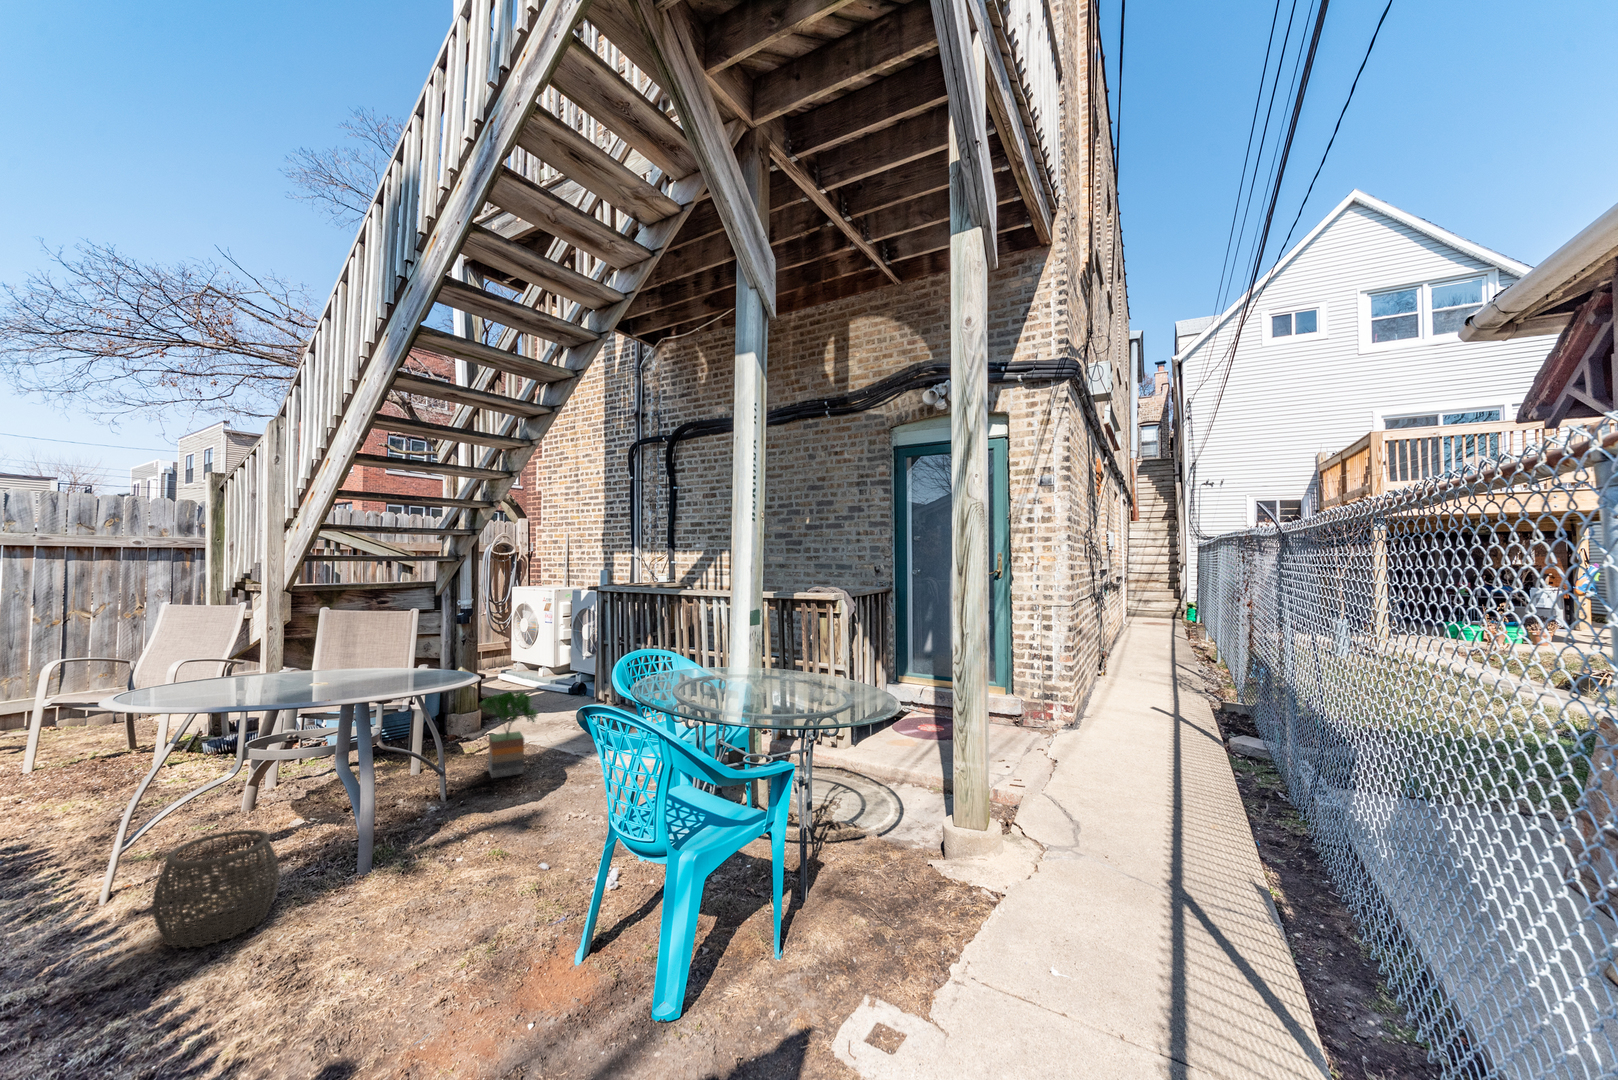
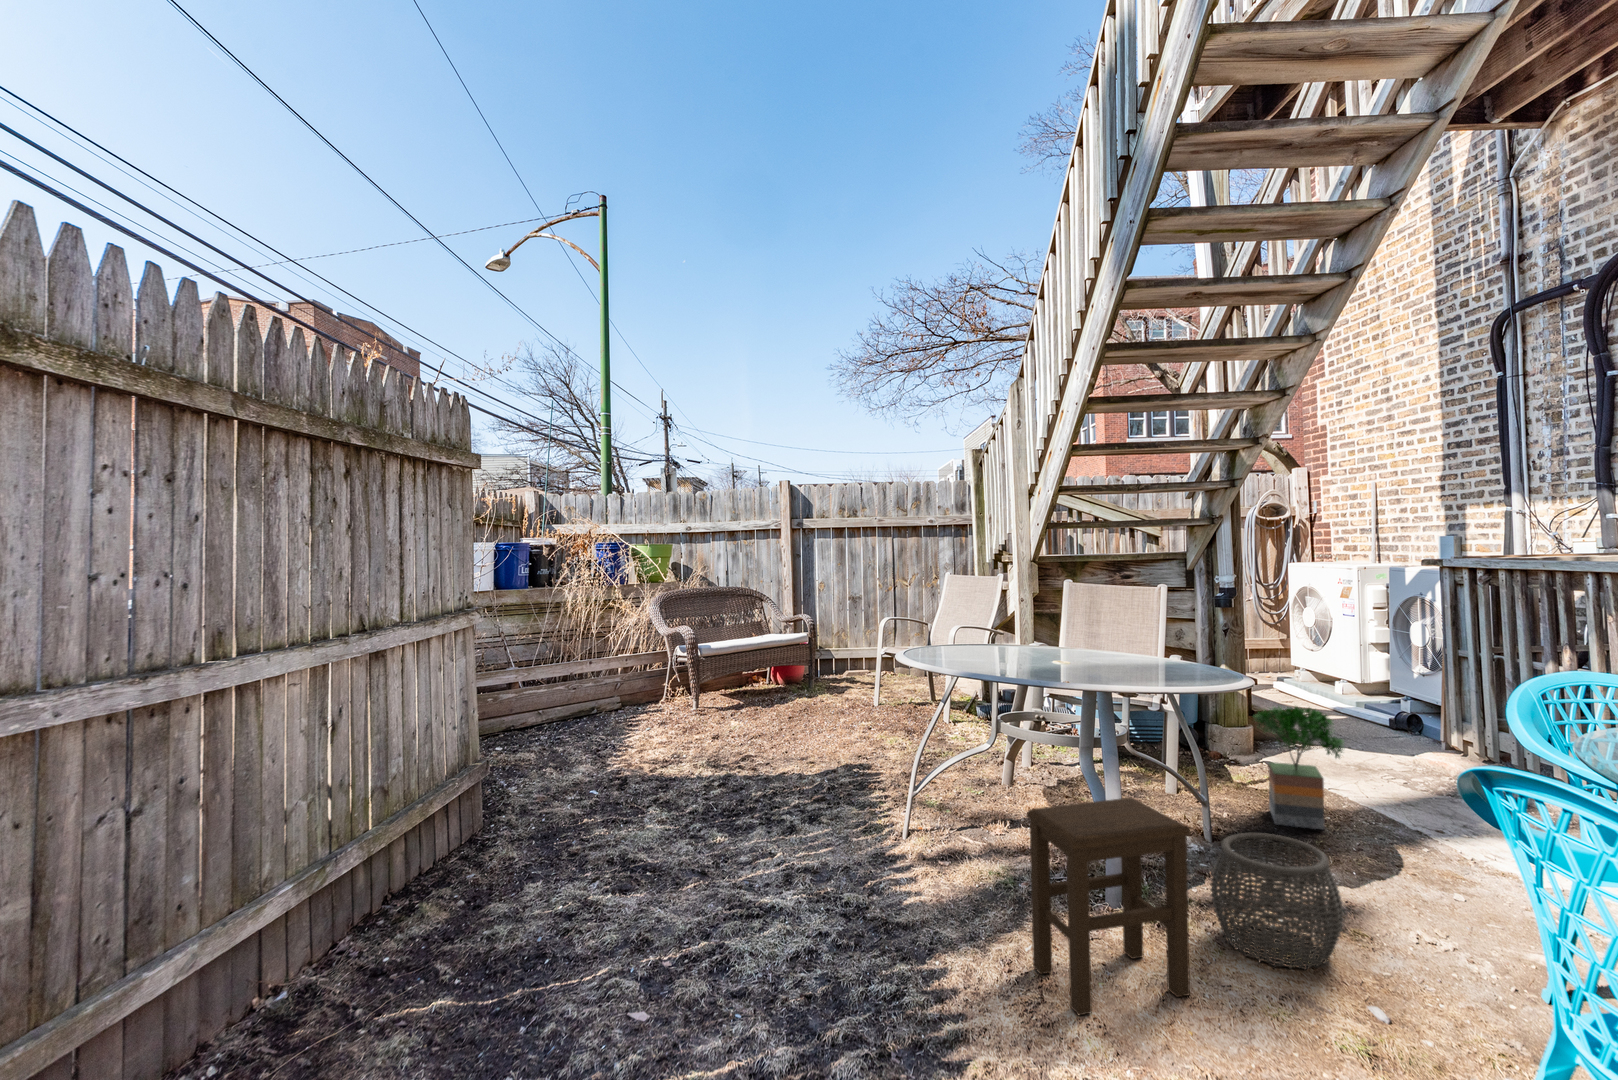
stool: none [289,777,433,958] -> present [1026,798,1191,1015]
woven basket: present [152,830,280,948] -> present [1210,833,1344,969]

